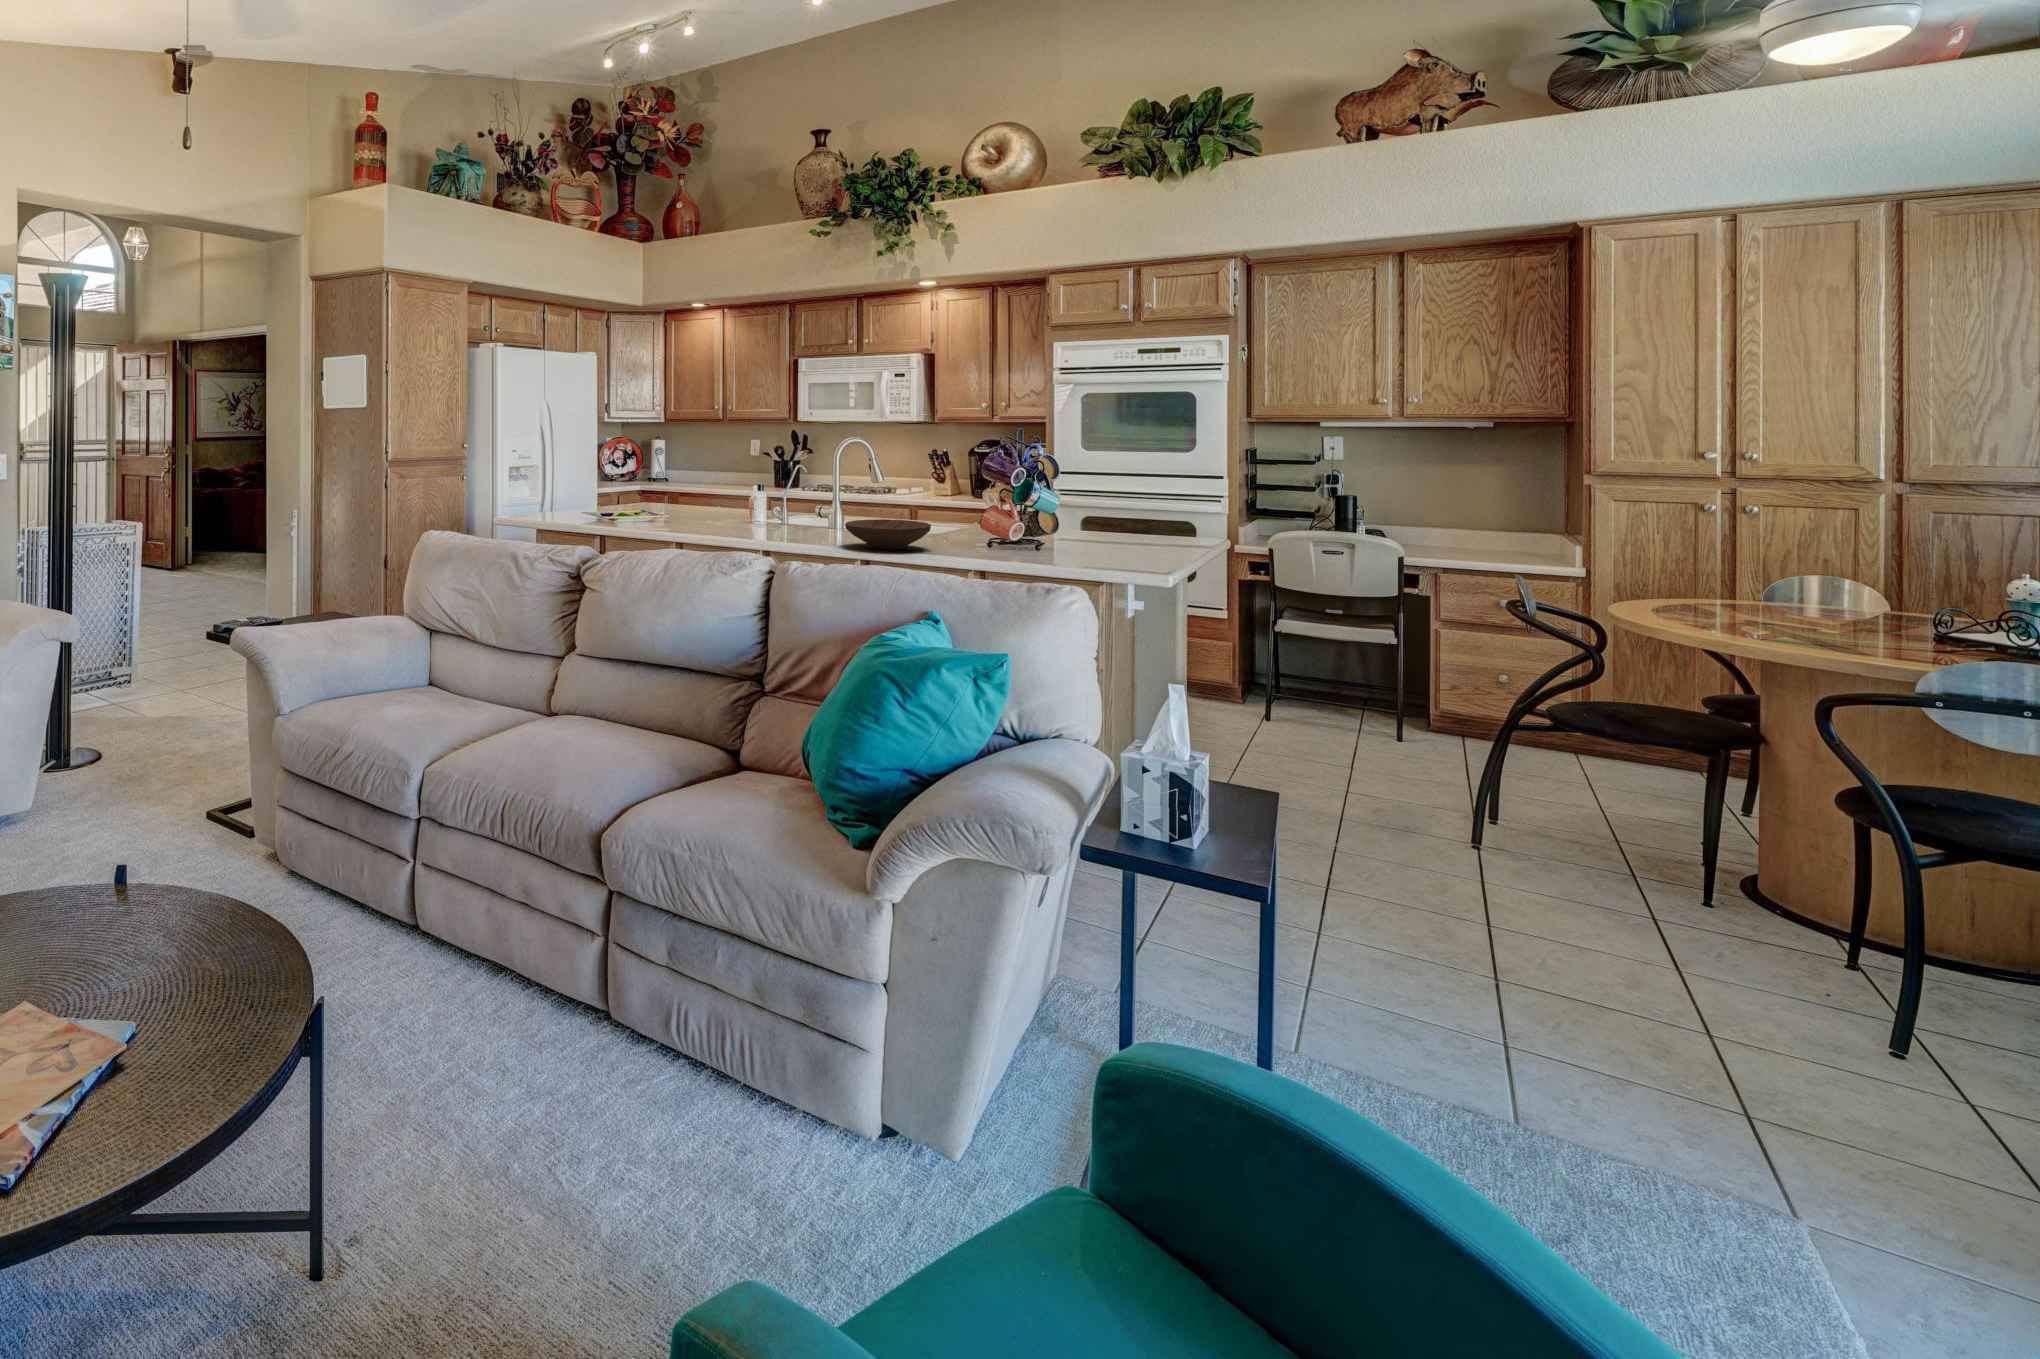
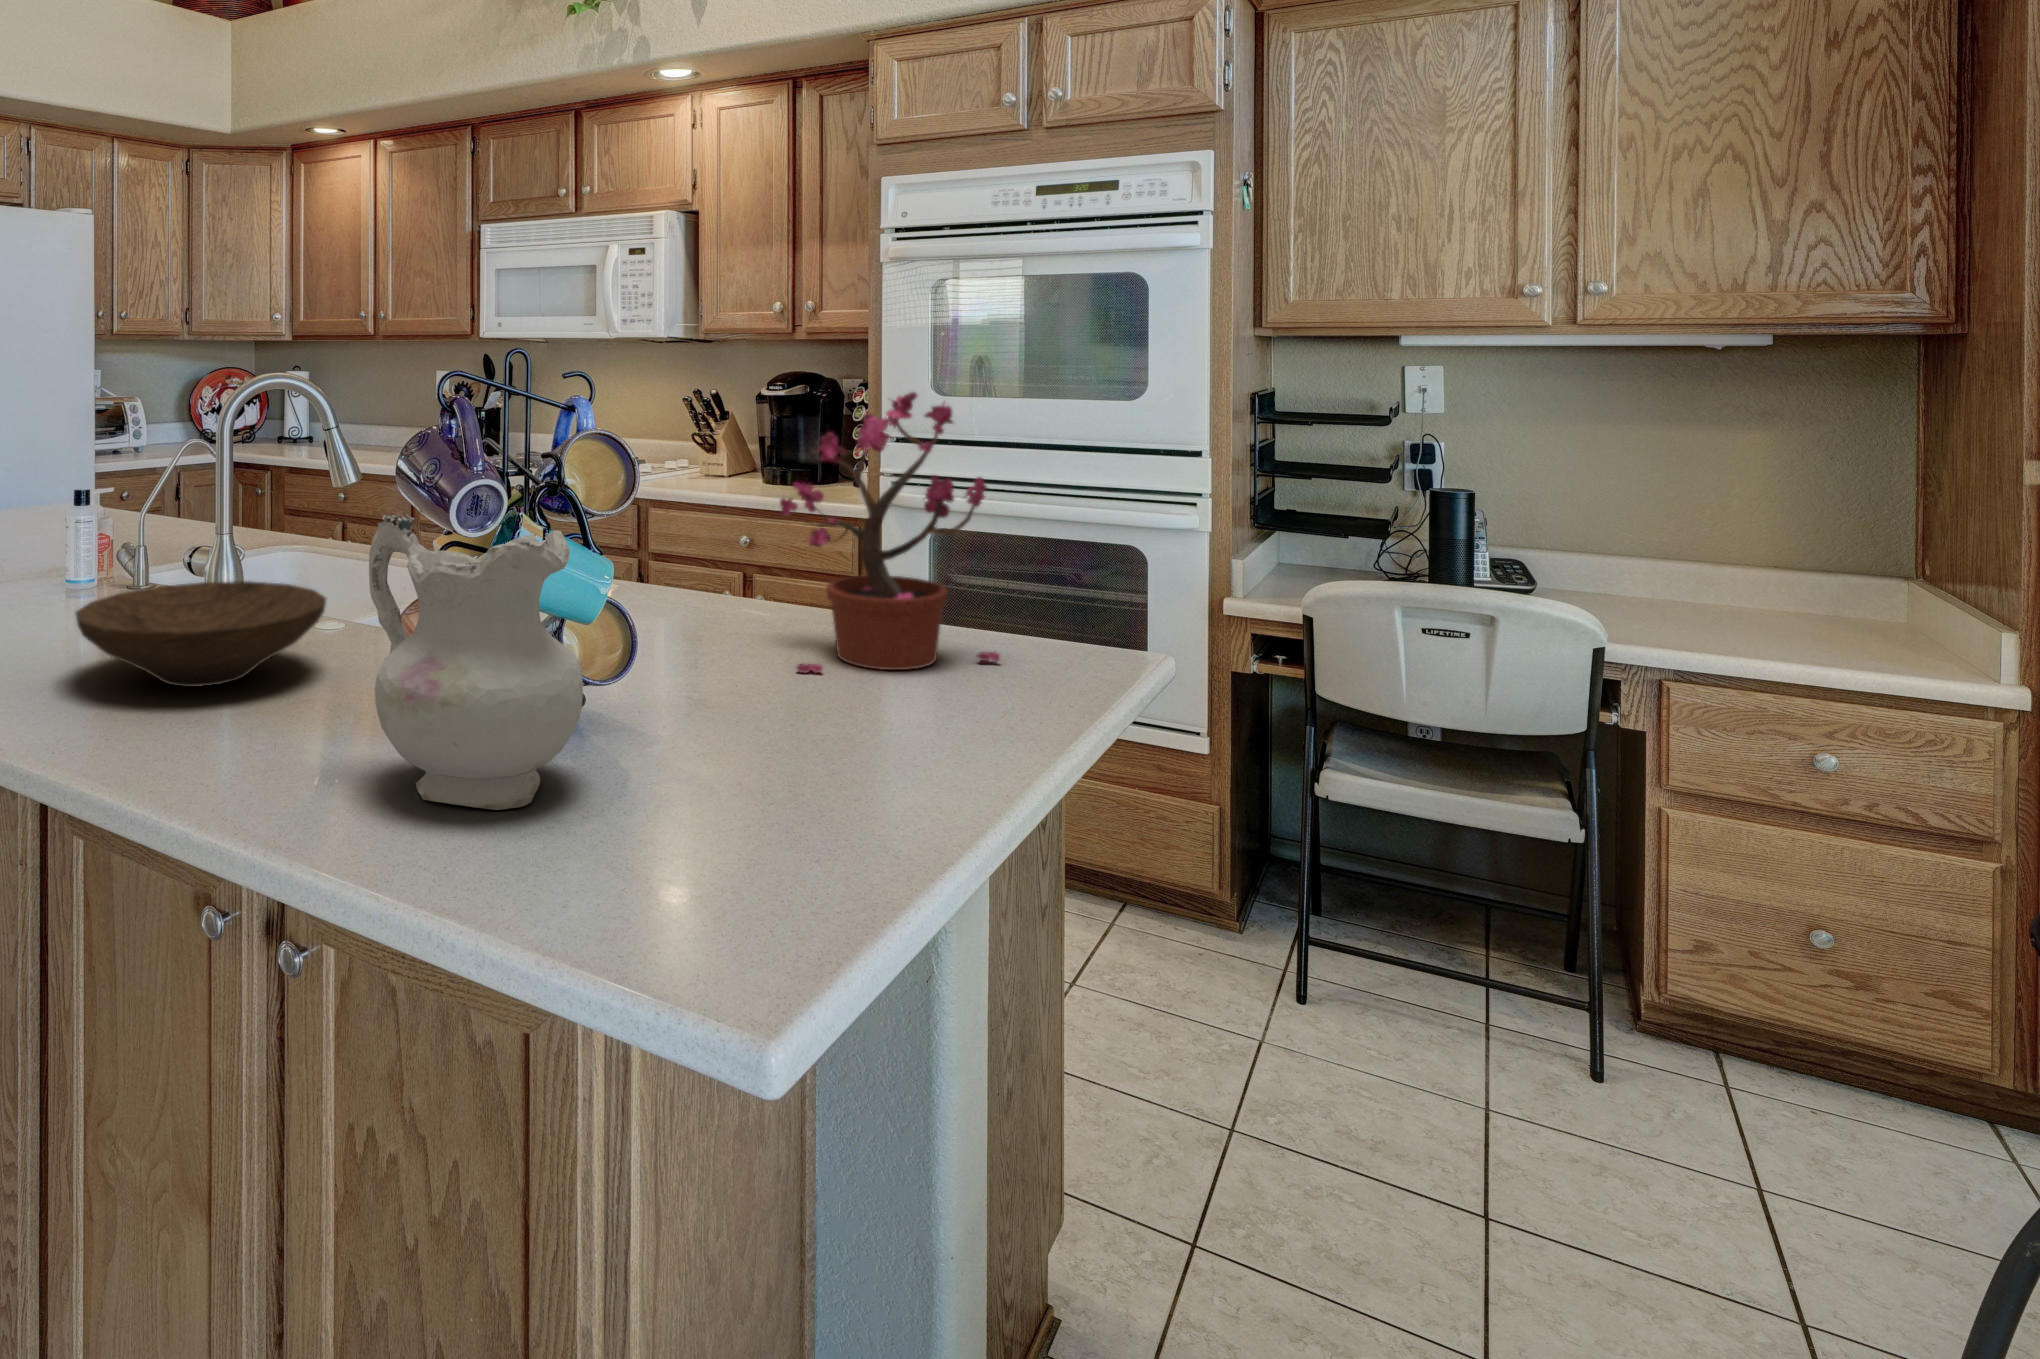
potted plant: none [1075,451,1163,549] -> present [780,392,1000,674]
ceramic pitcher: none [992,488,1066,567] -> present [369,514,583,810]

